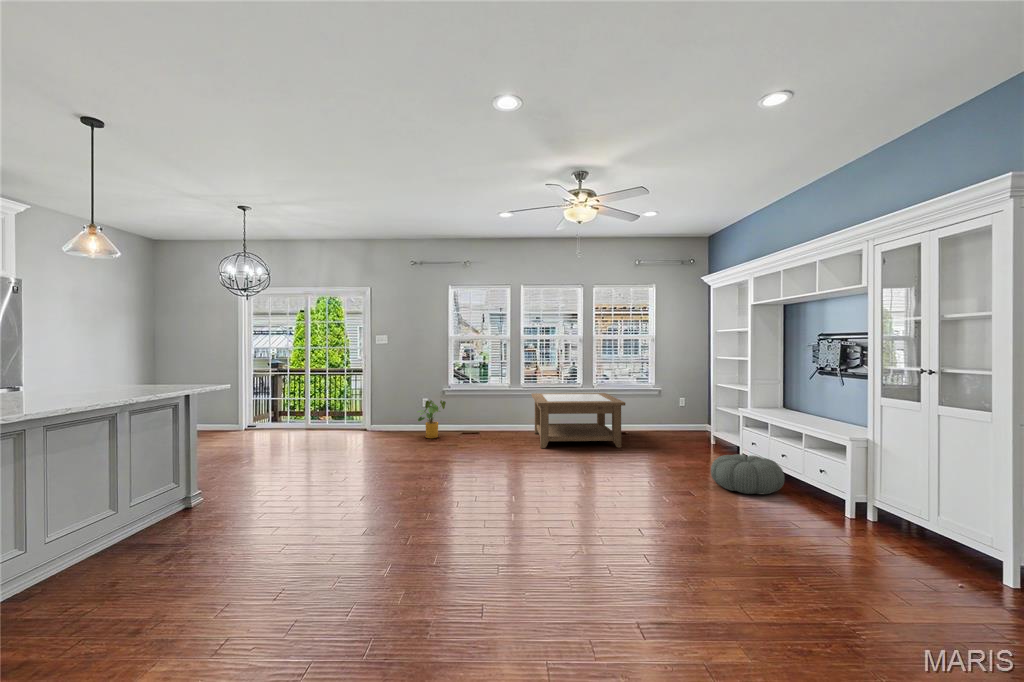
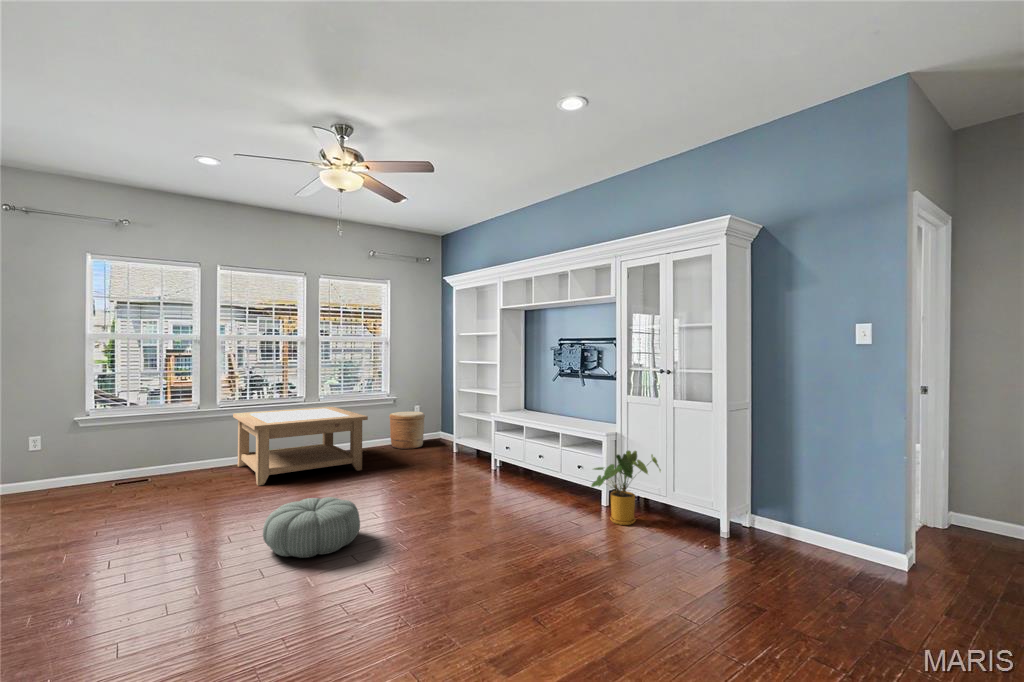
house plant: present [418,400,446,438] -> present [591,451,661,525]
woven basket: none [655,402,688,436] -> present [389,412,425,449]
pouf: present [711,454,785,494] -> present [263,497,360,558]

